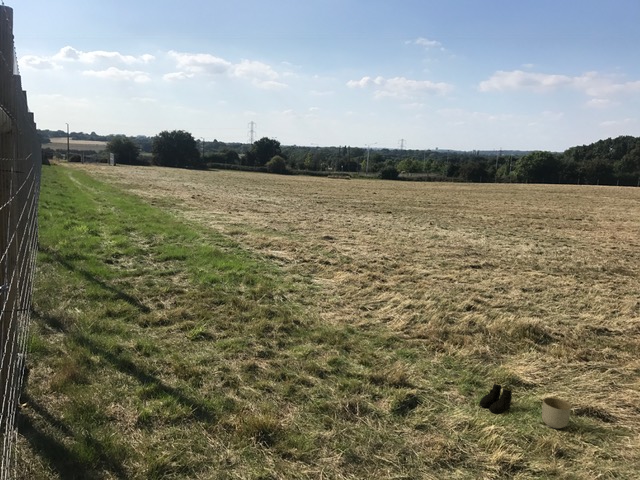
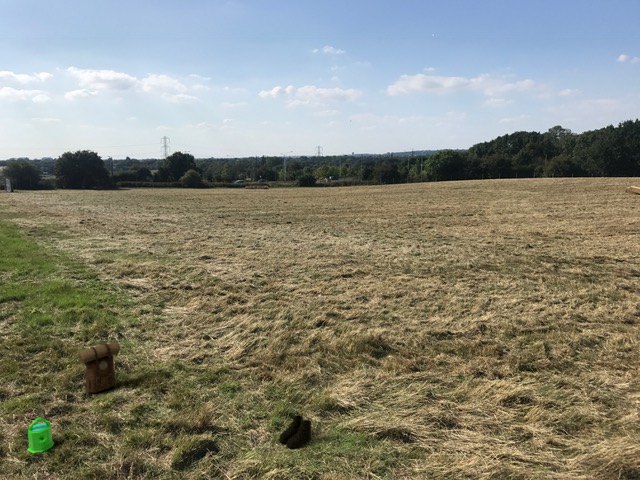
backpack: none [278,301,312,343] -> present [78,343,120,393]
watering can: none [256,356,277,385] -> present [28,417,54,453]
planter: present [542,398,571,429] -> none [336,424,363,457]

